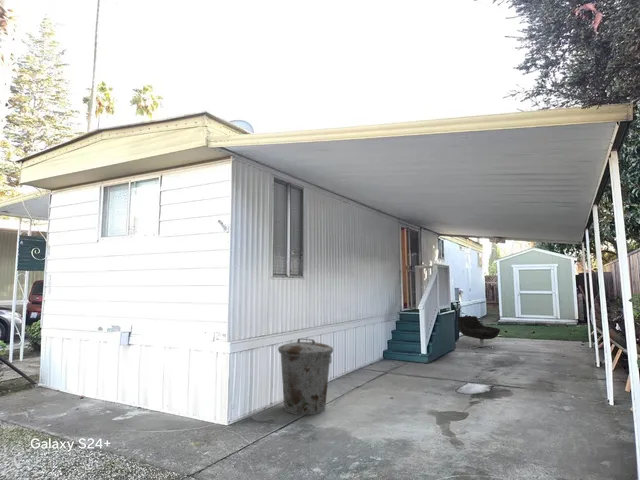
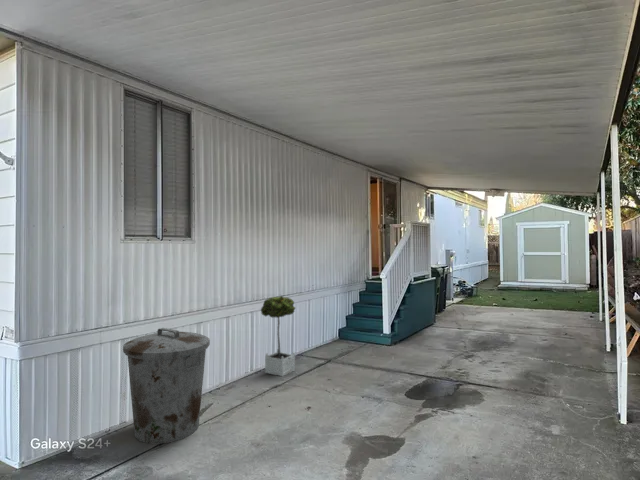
lounge chair: present [458,316,500,349] -> none [440,283,491,324]
potted tree: none [341,320,366,382] -> present [261,296,295,376]

